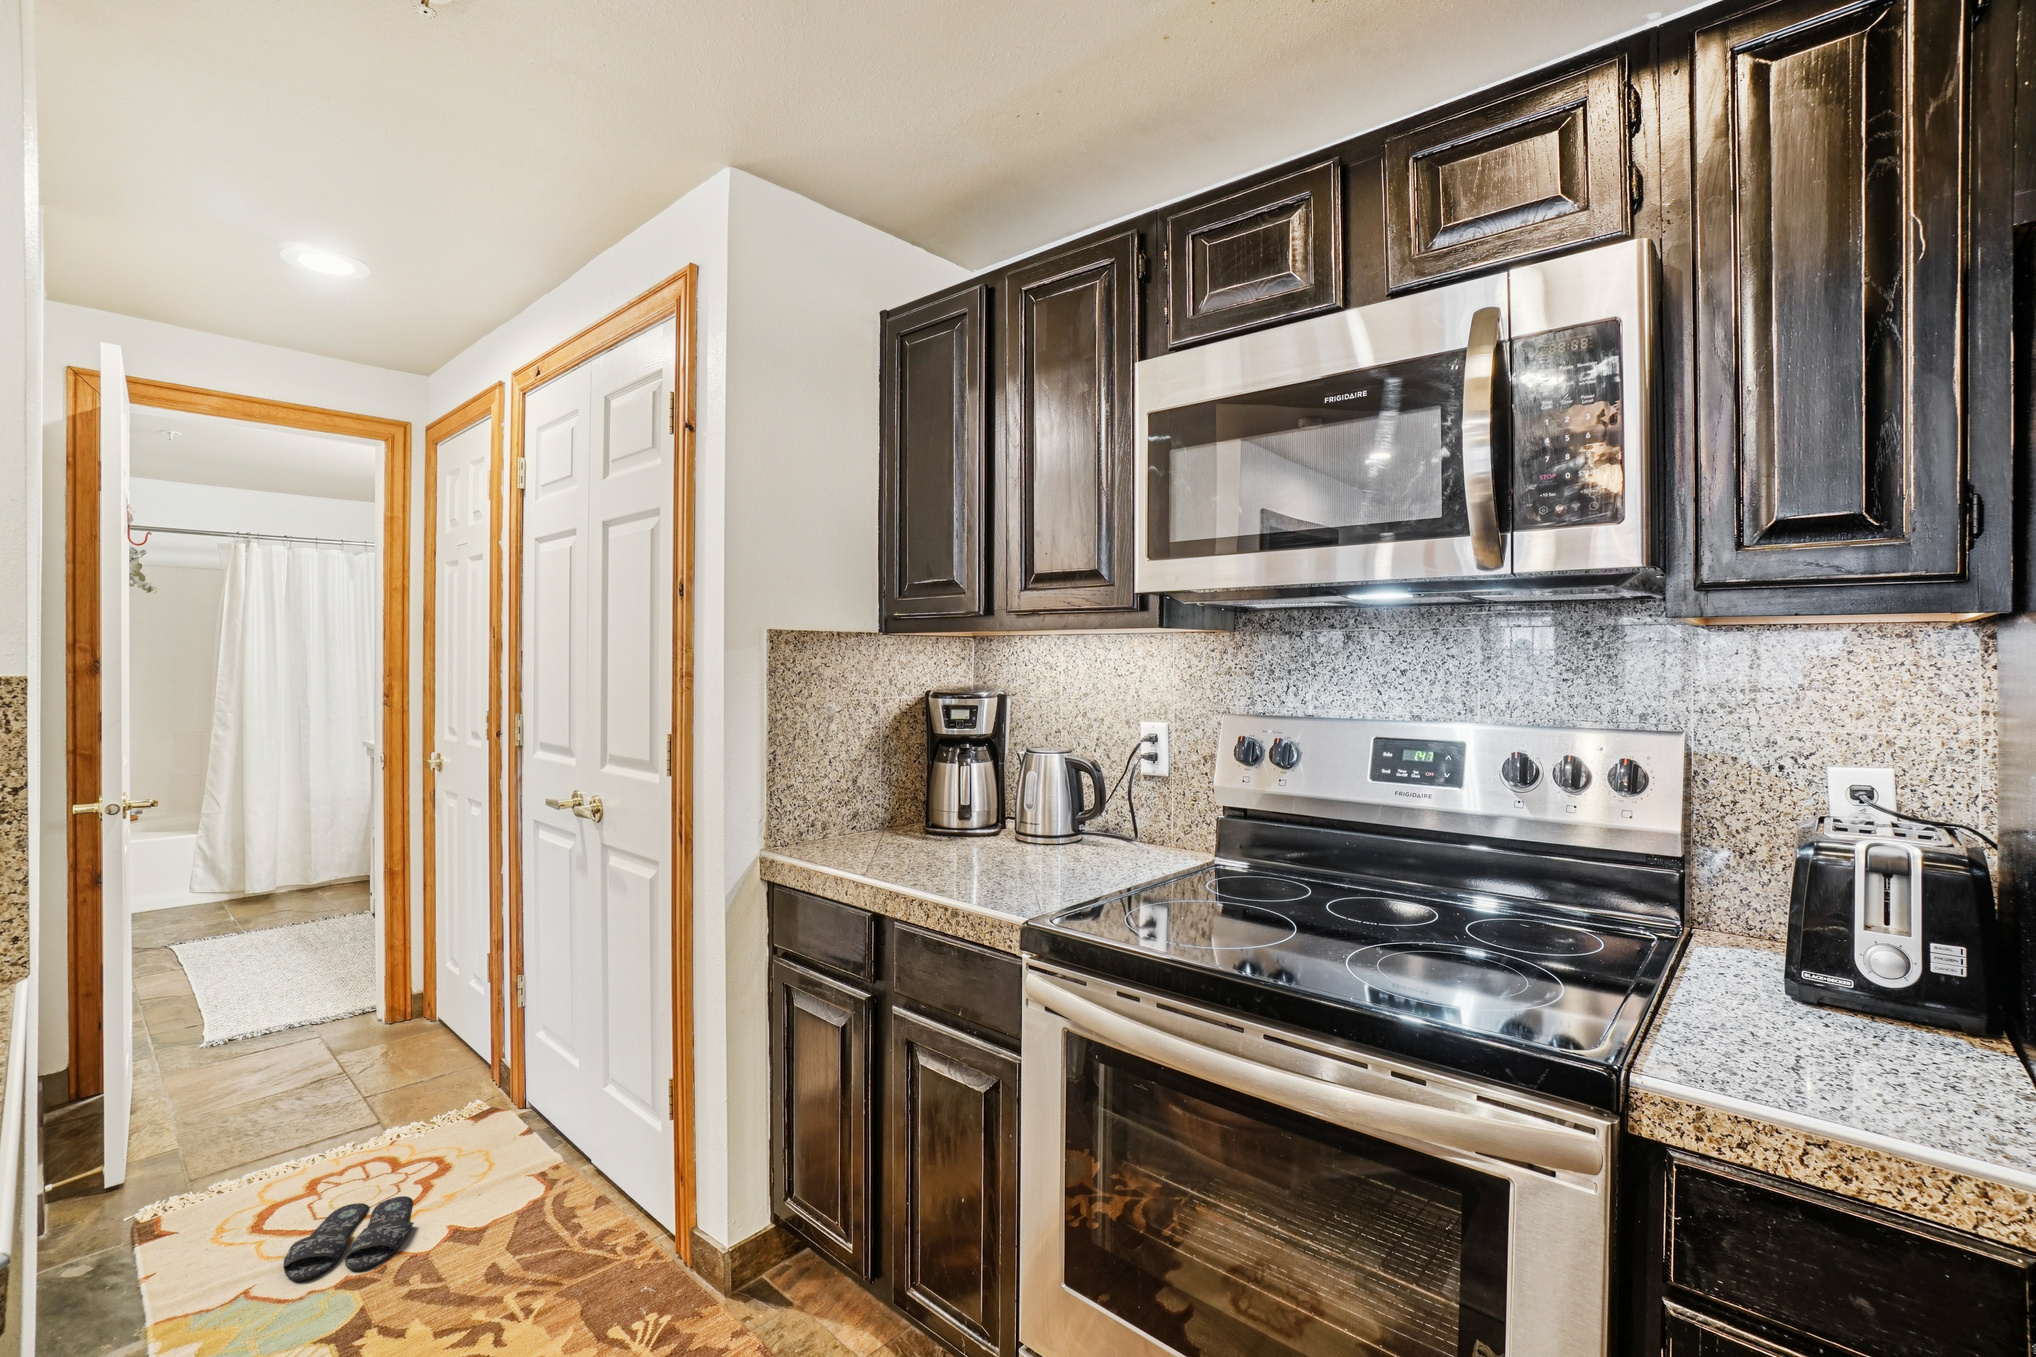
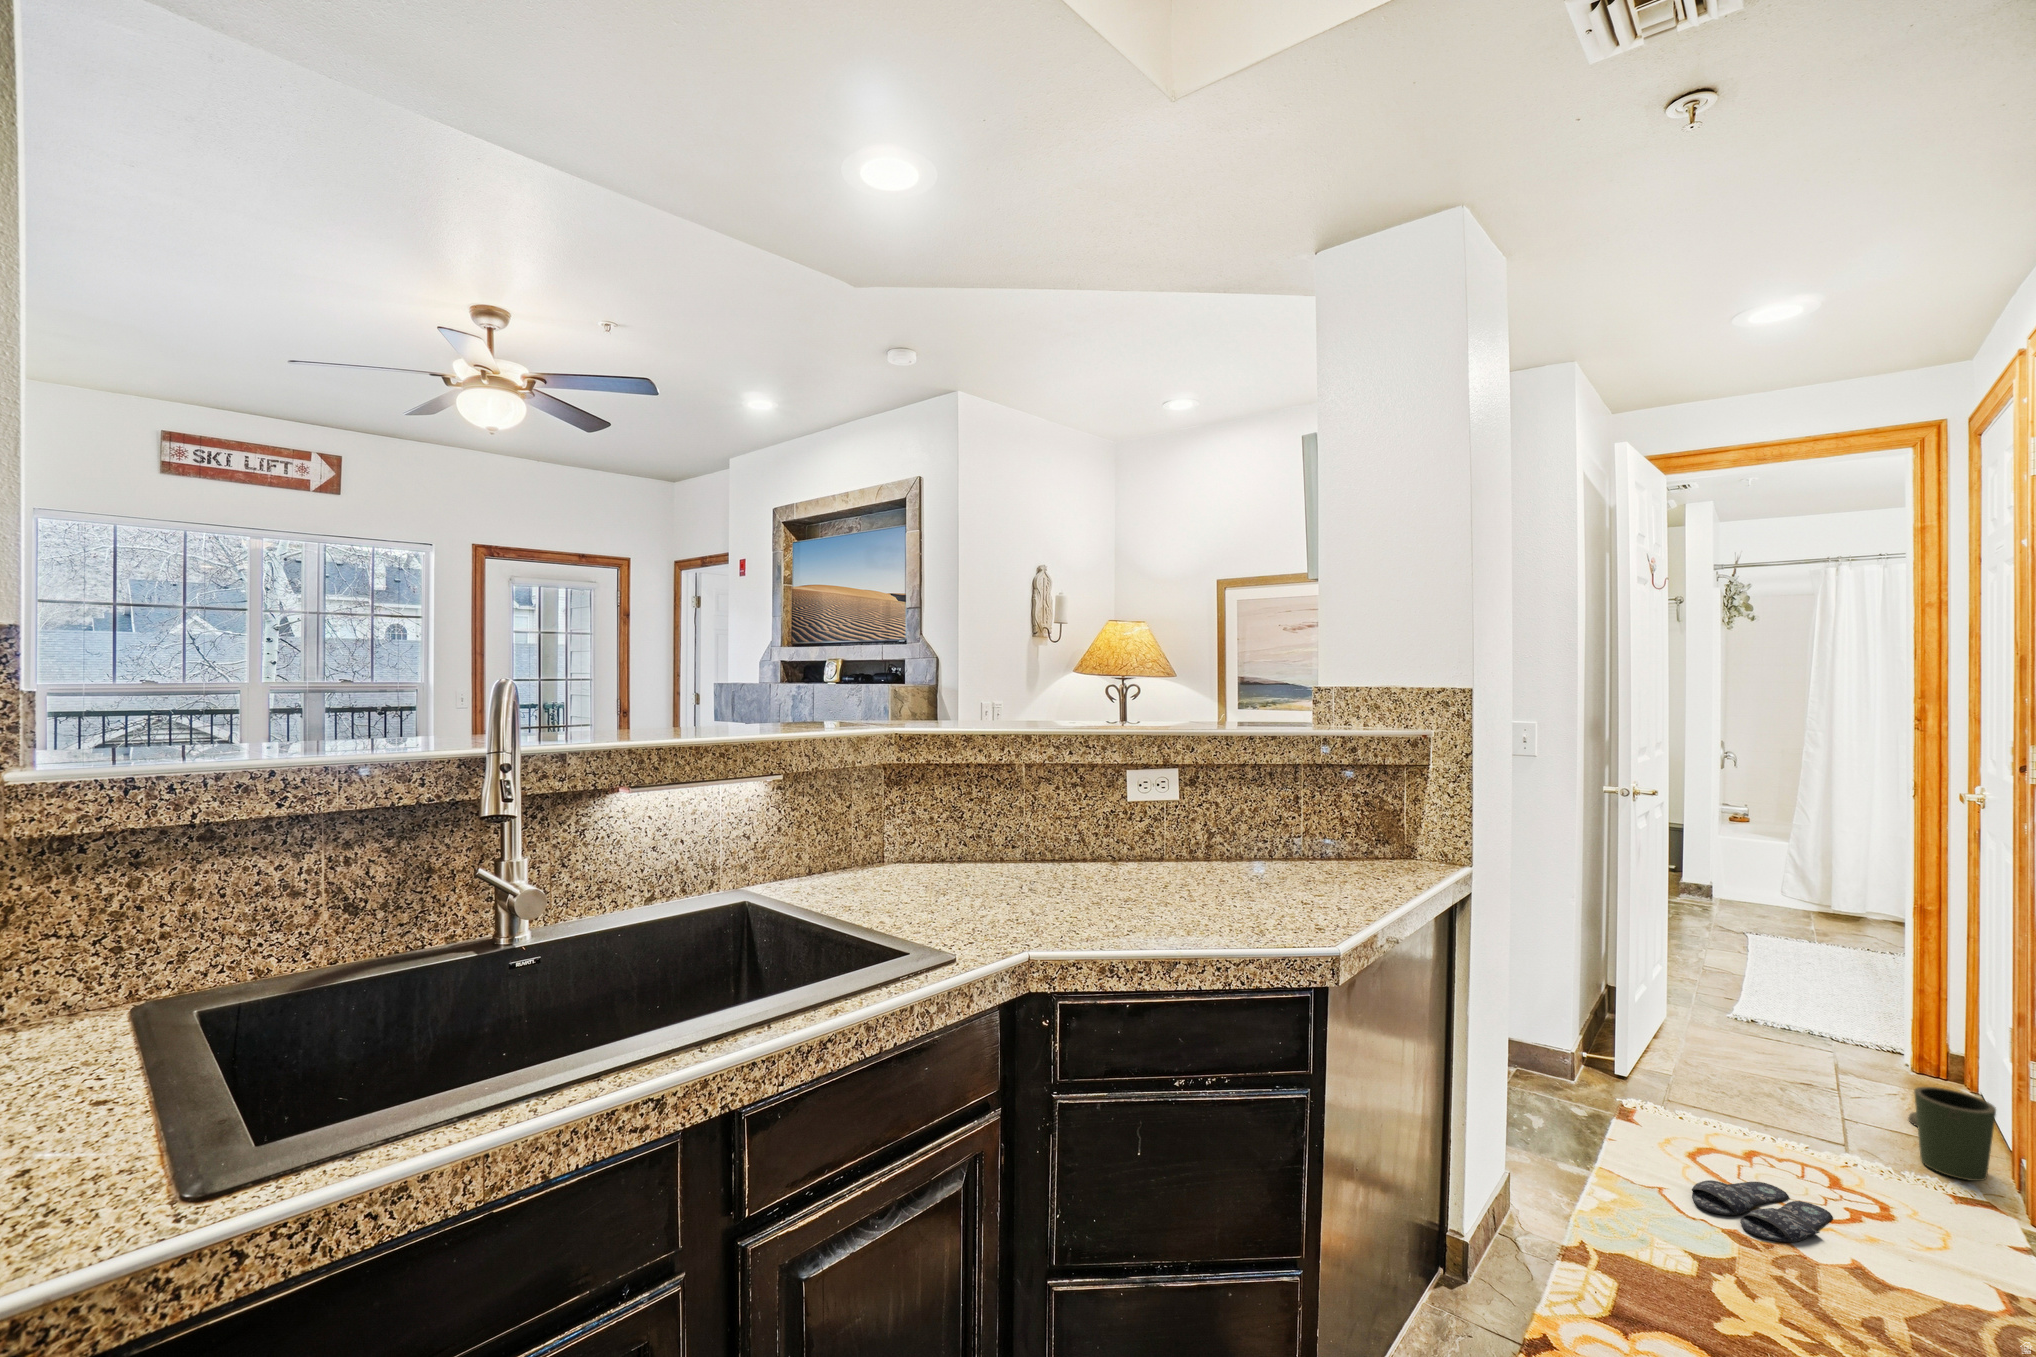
trash can: none [409,1025,490,1103] -> present [1908,1087,1996,1181]

